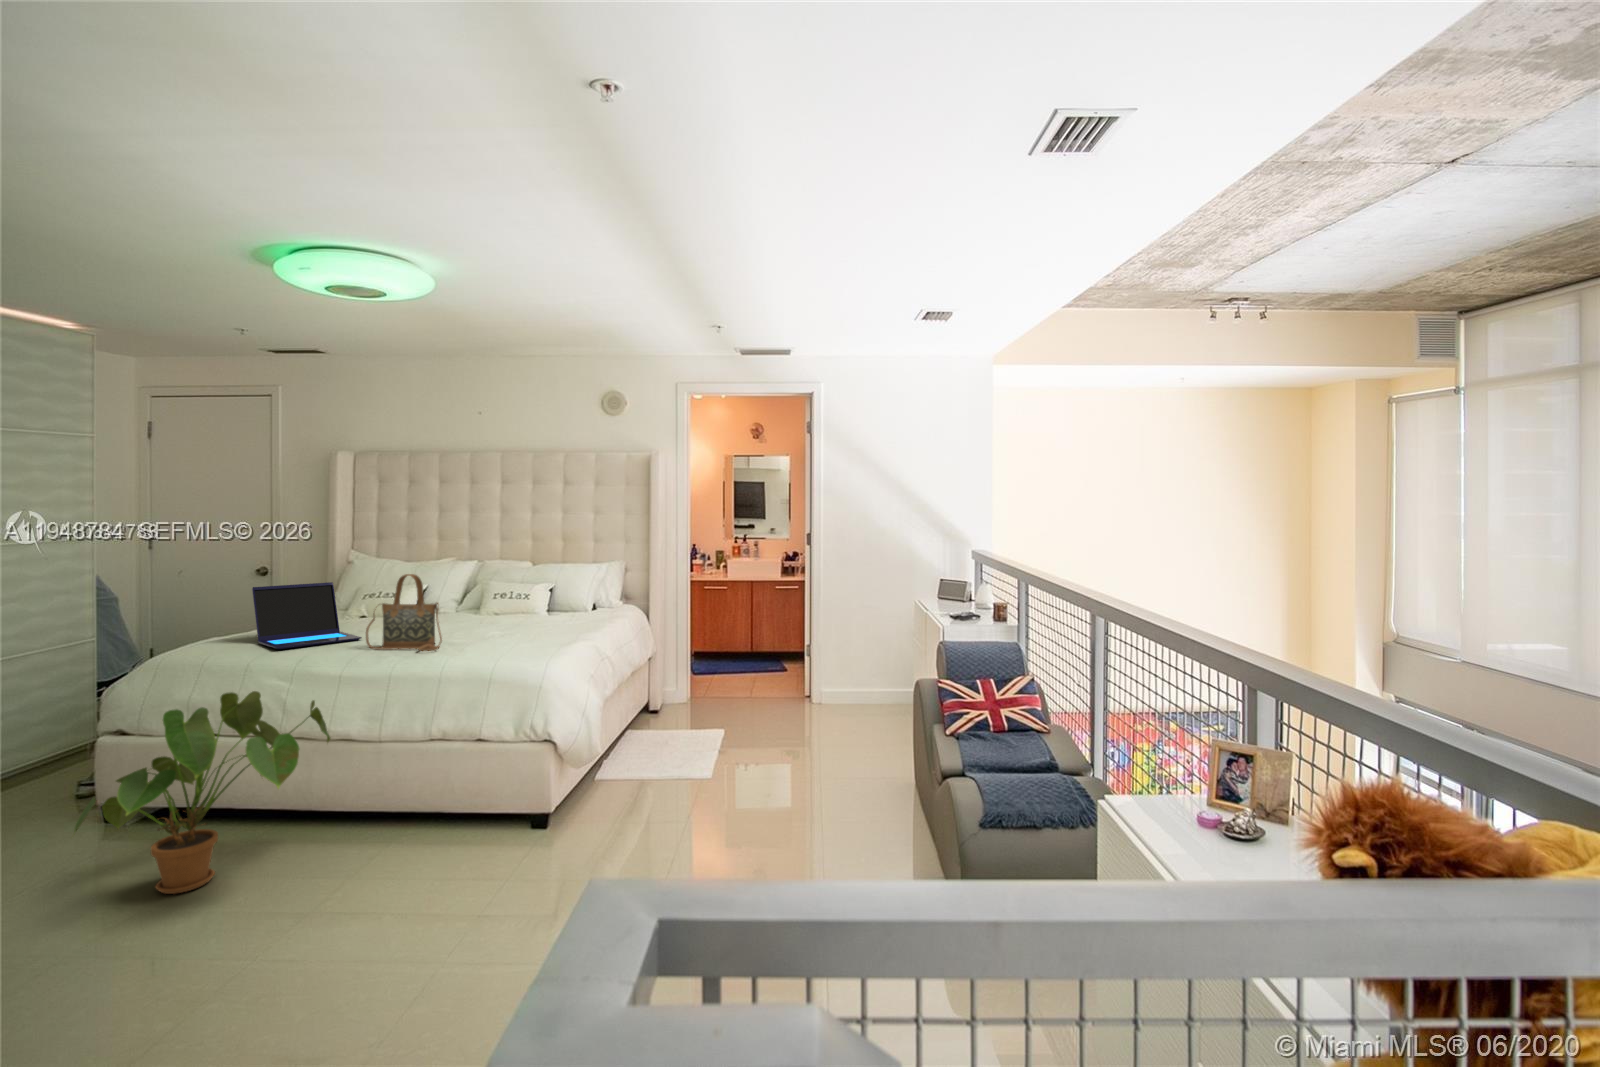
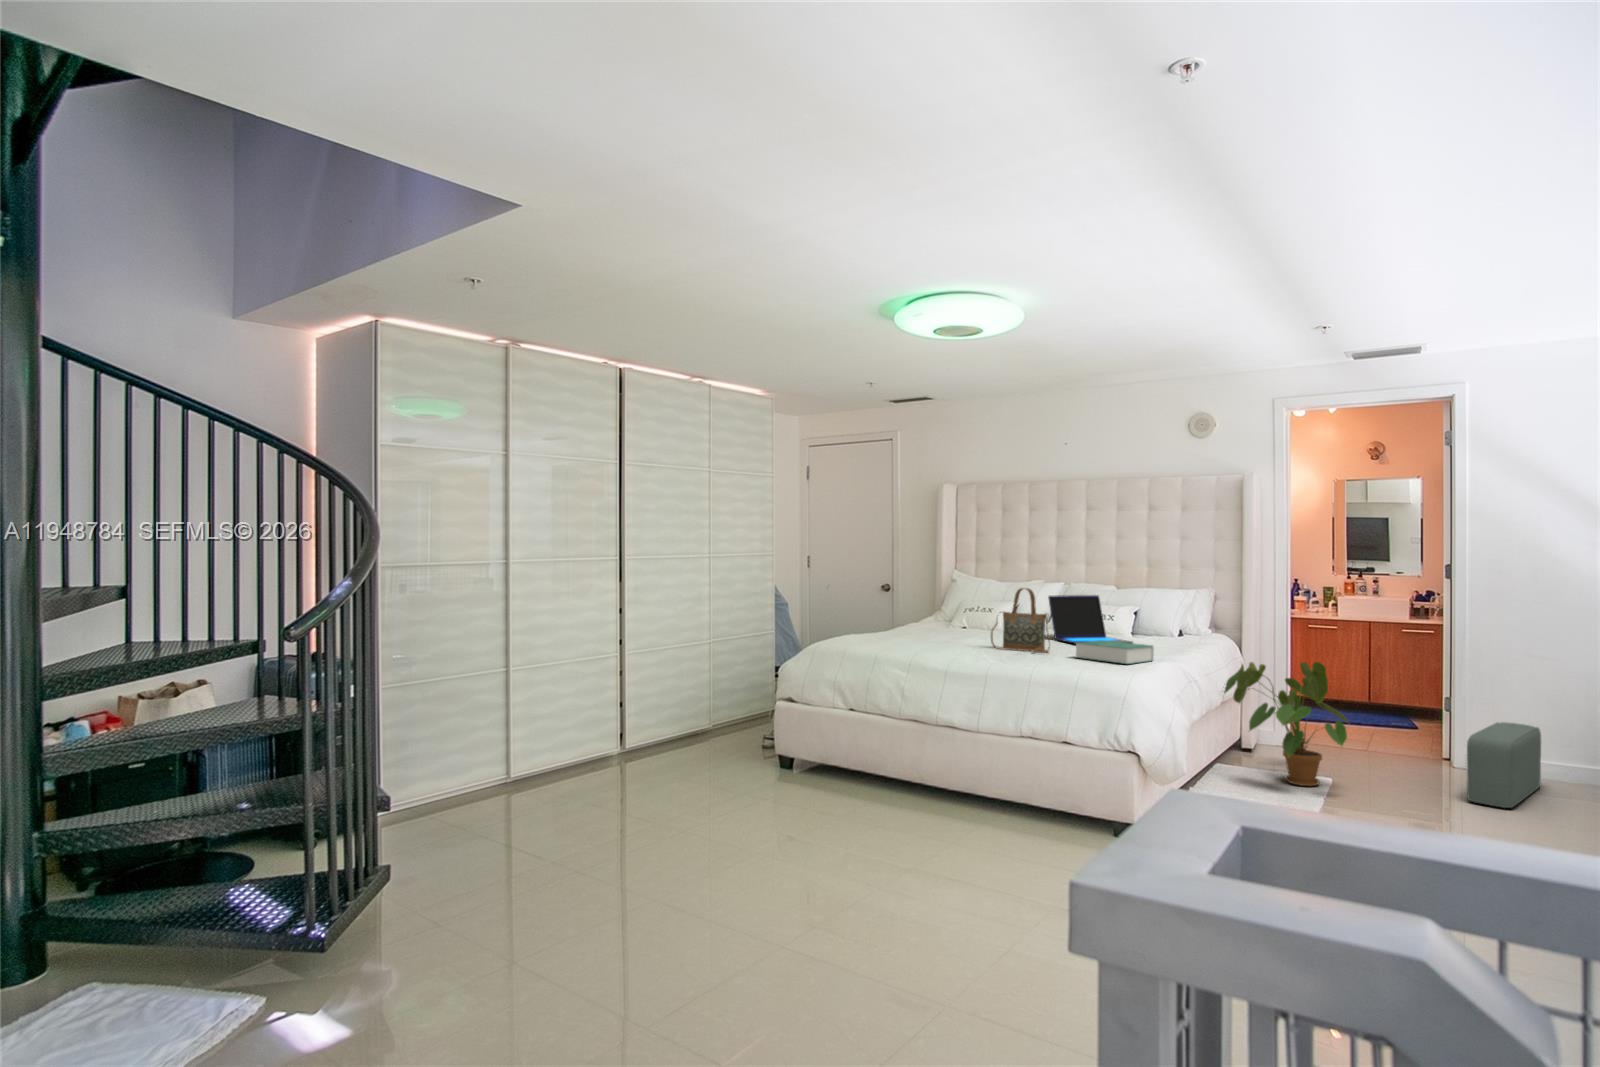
laptop: present [252,582,362,649] -> present [1048,595,1133,643]
book: none [468,629,557,658] -> present [1075,640,1153,664]
pouf: none [826,663,871,739] -> present [1467,722,1541,808]
house plant: present [74,691,330,894] -> present [1222,662,1347,786]

